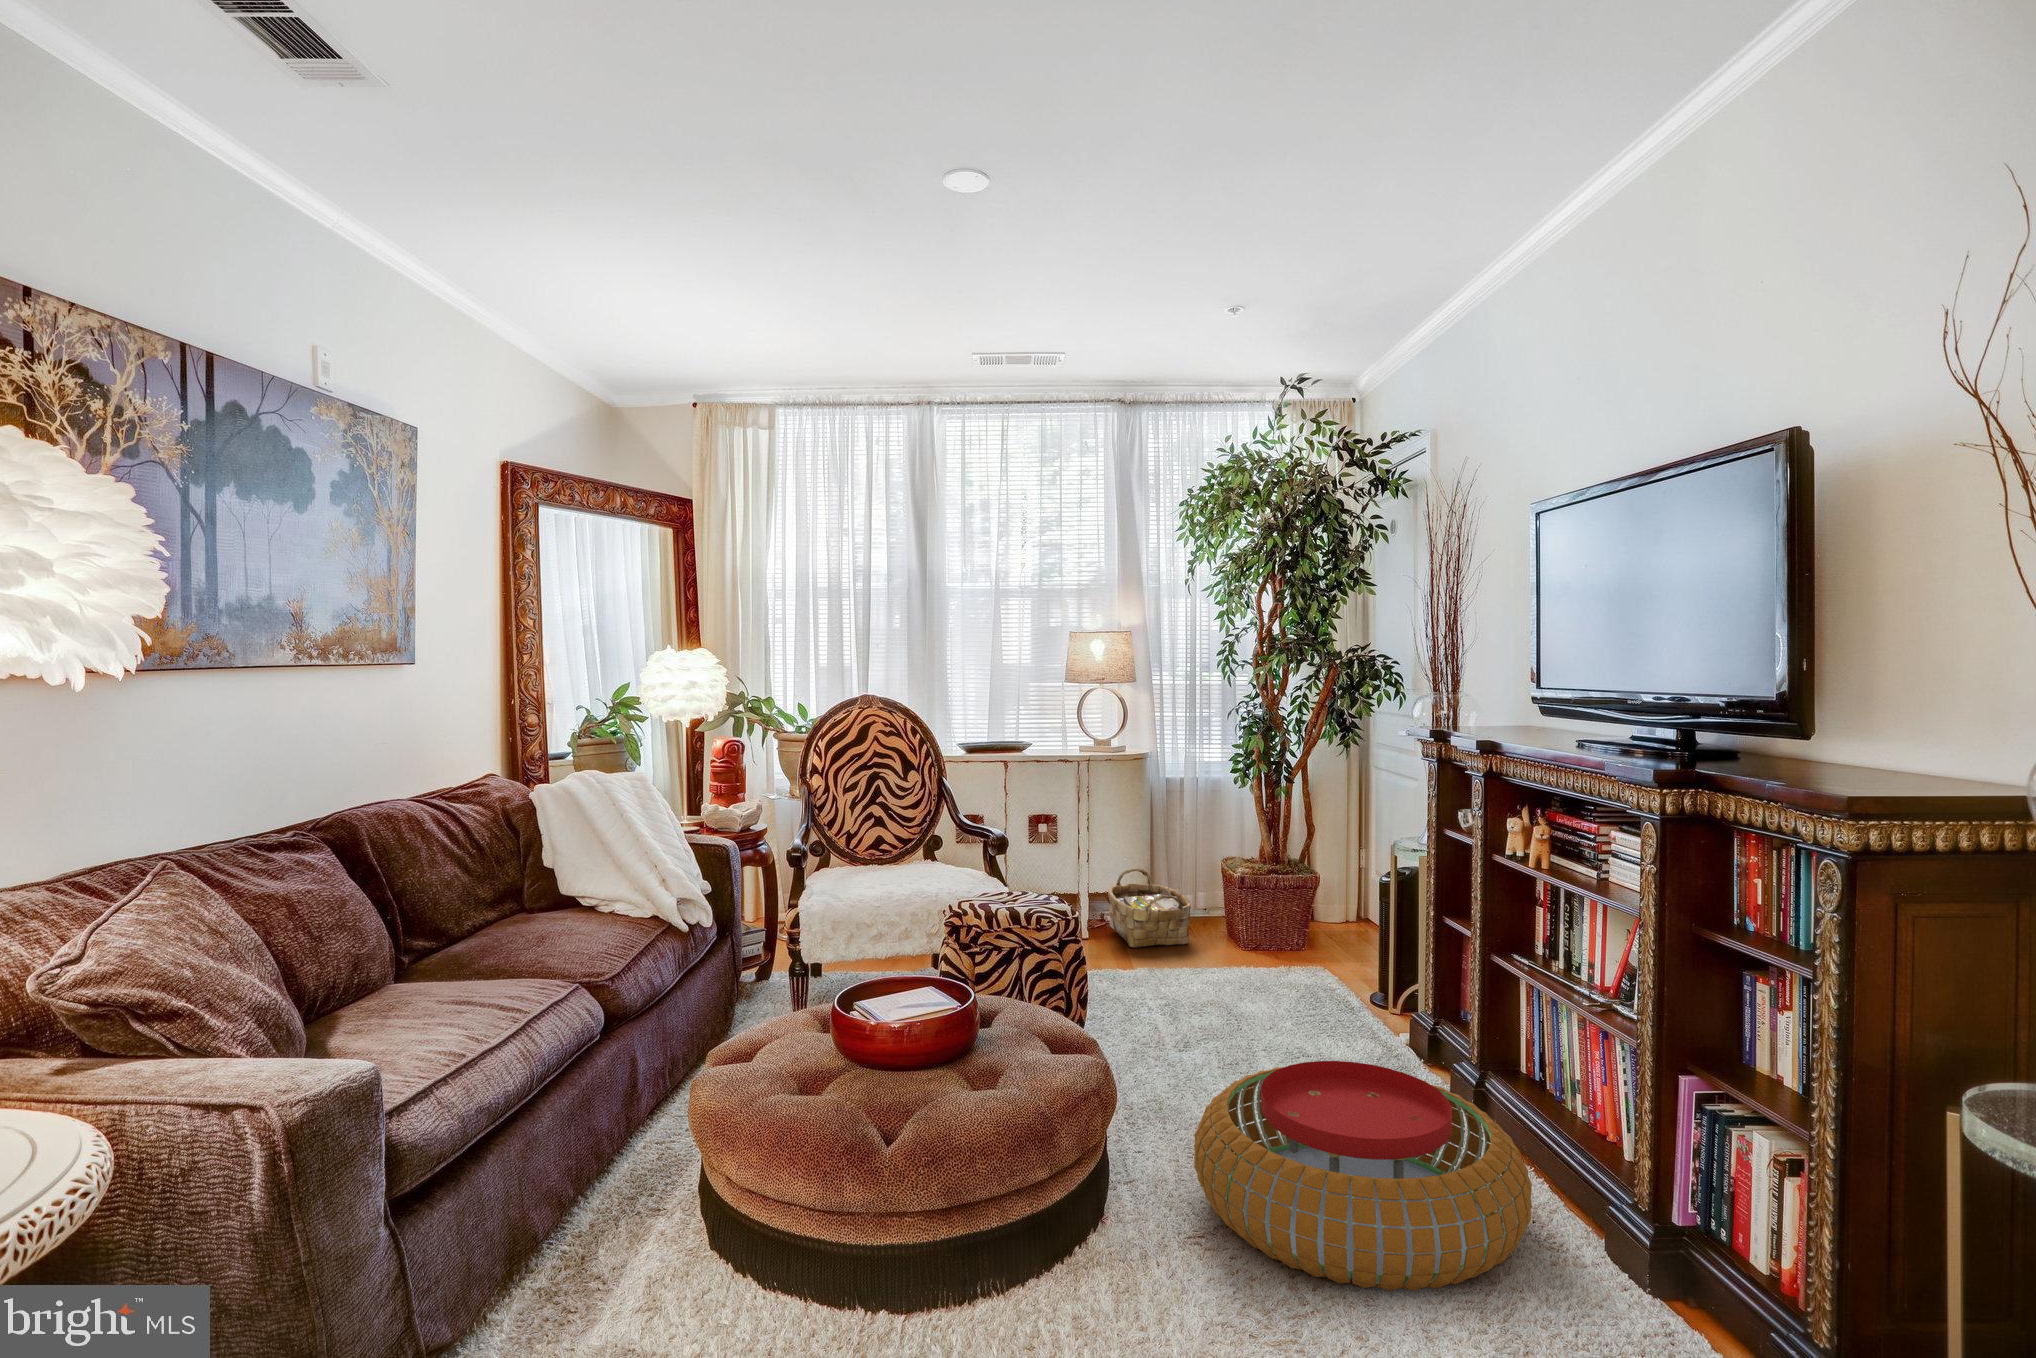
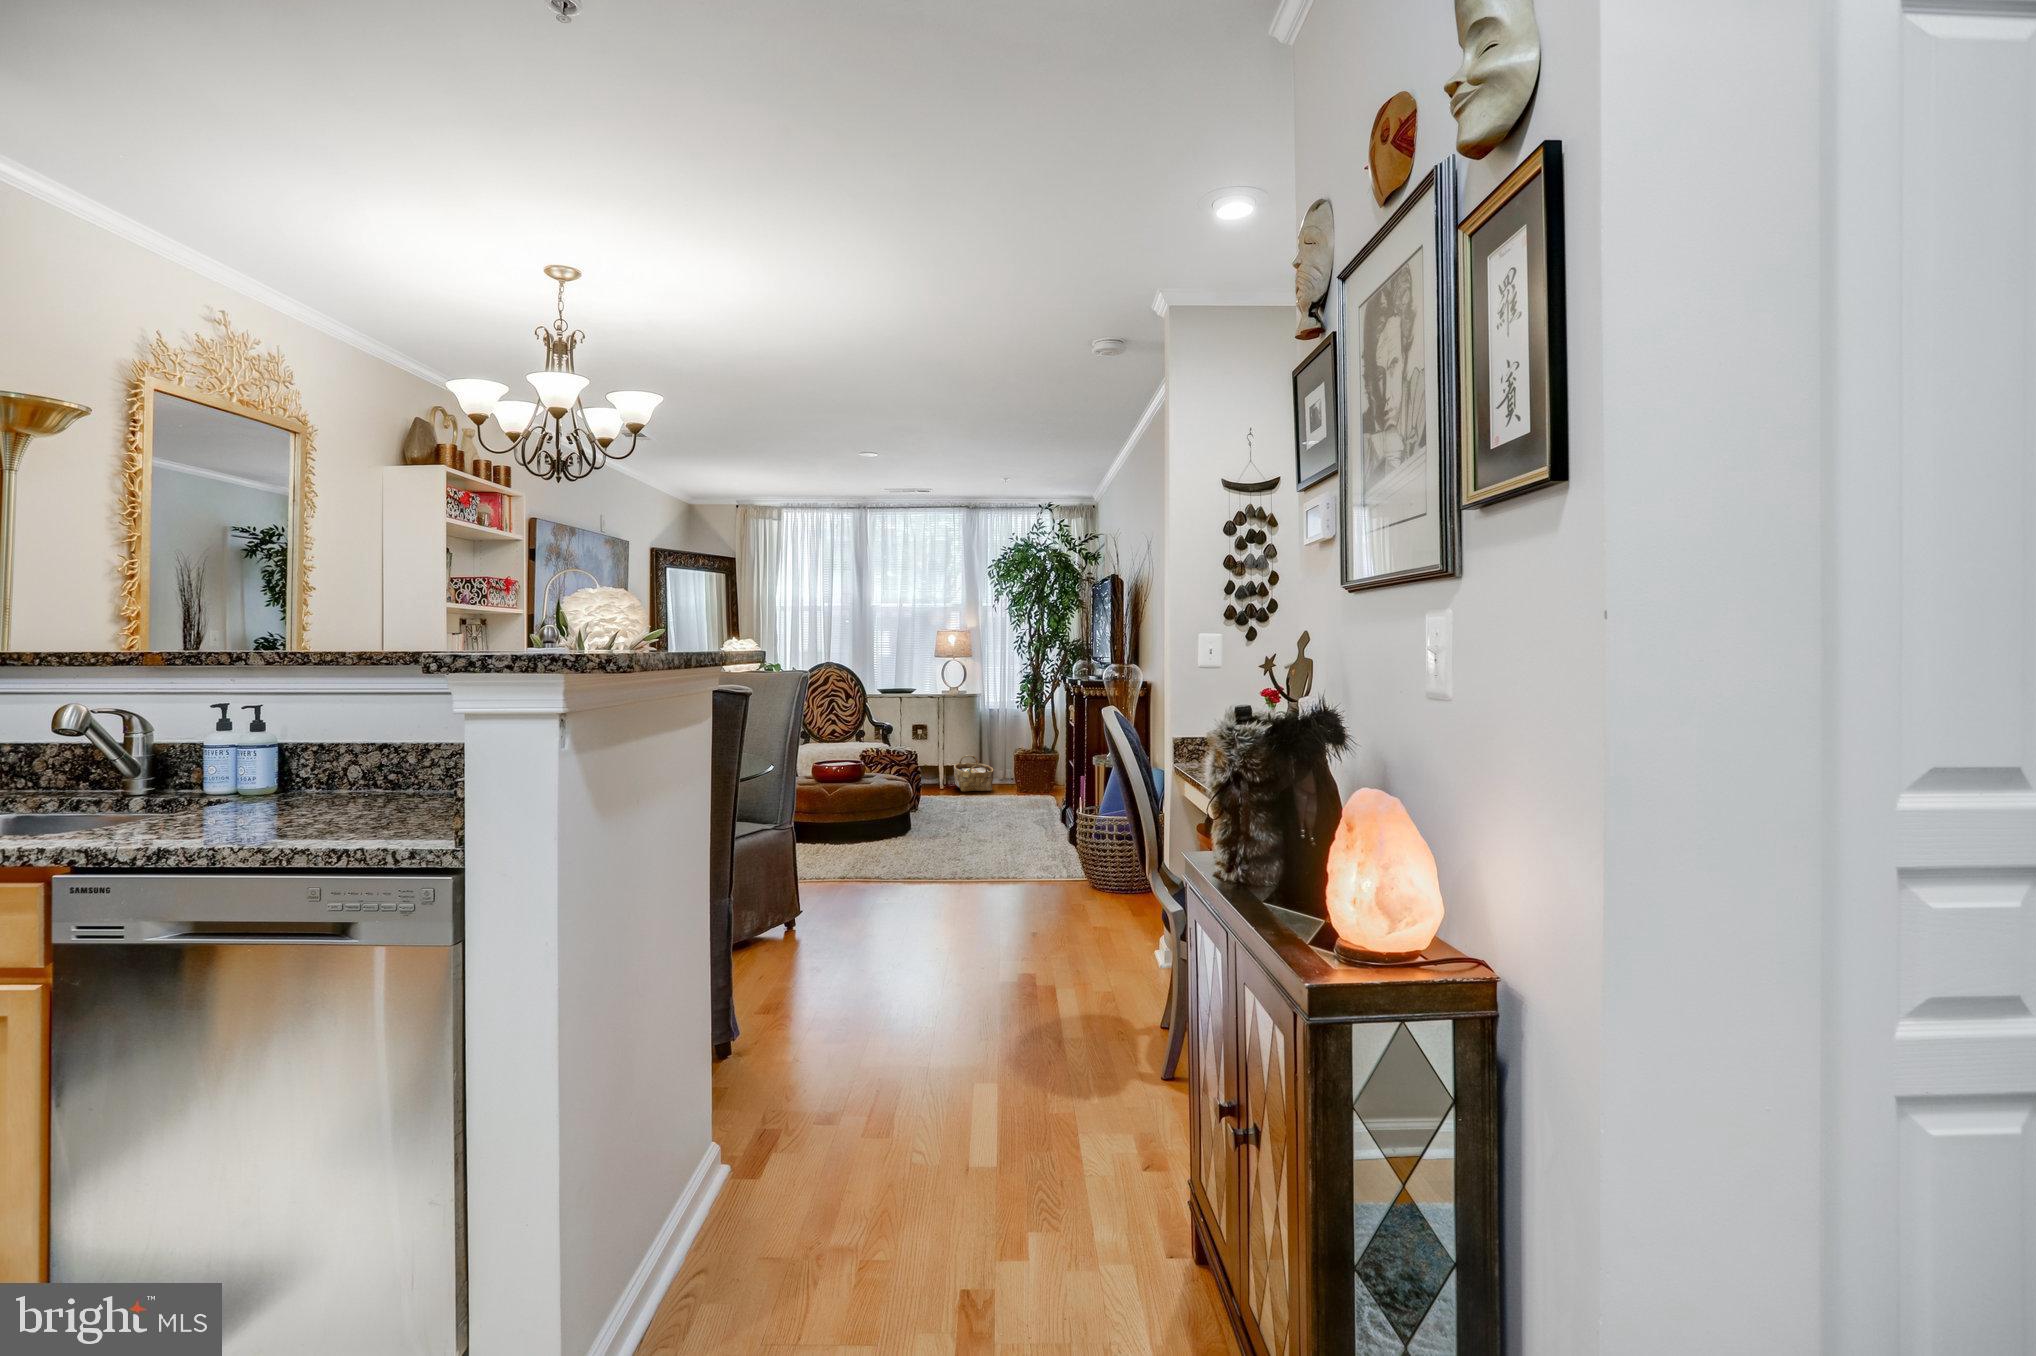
pouf: present [1194,1061,1532,1291] -> none [939,795,1047,847]

